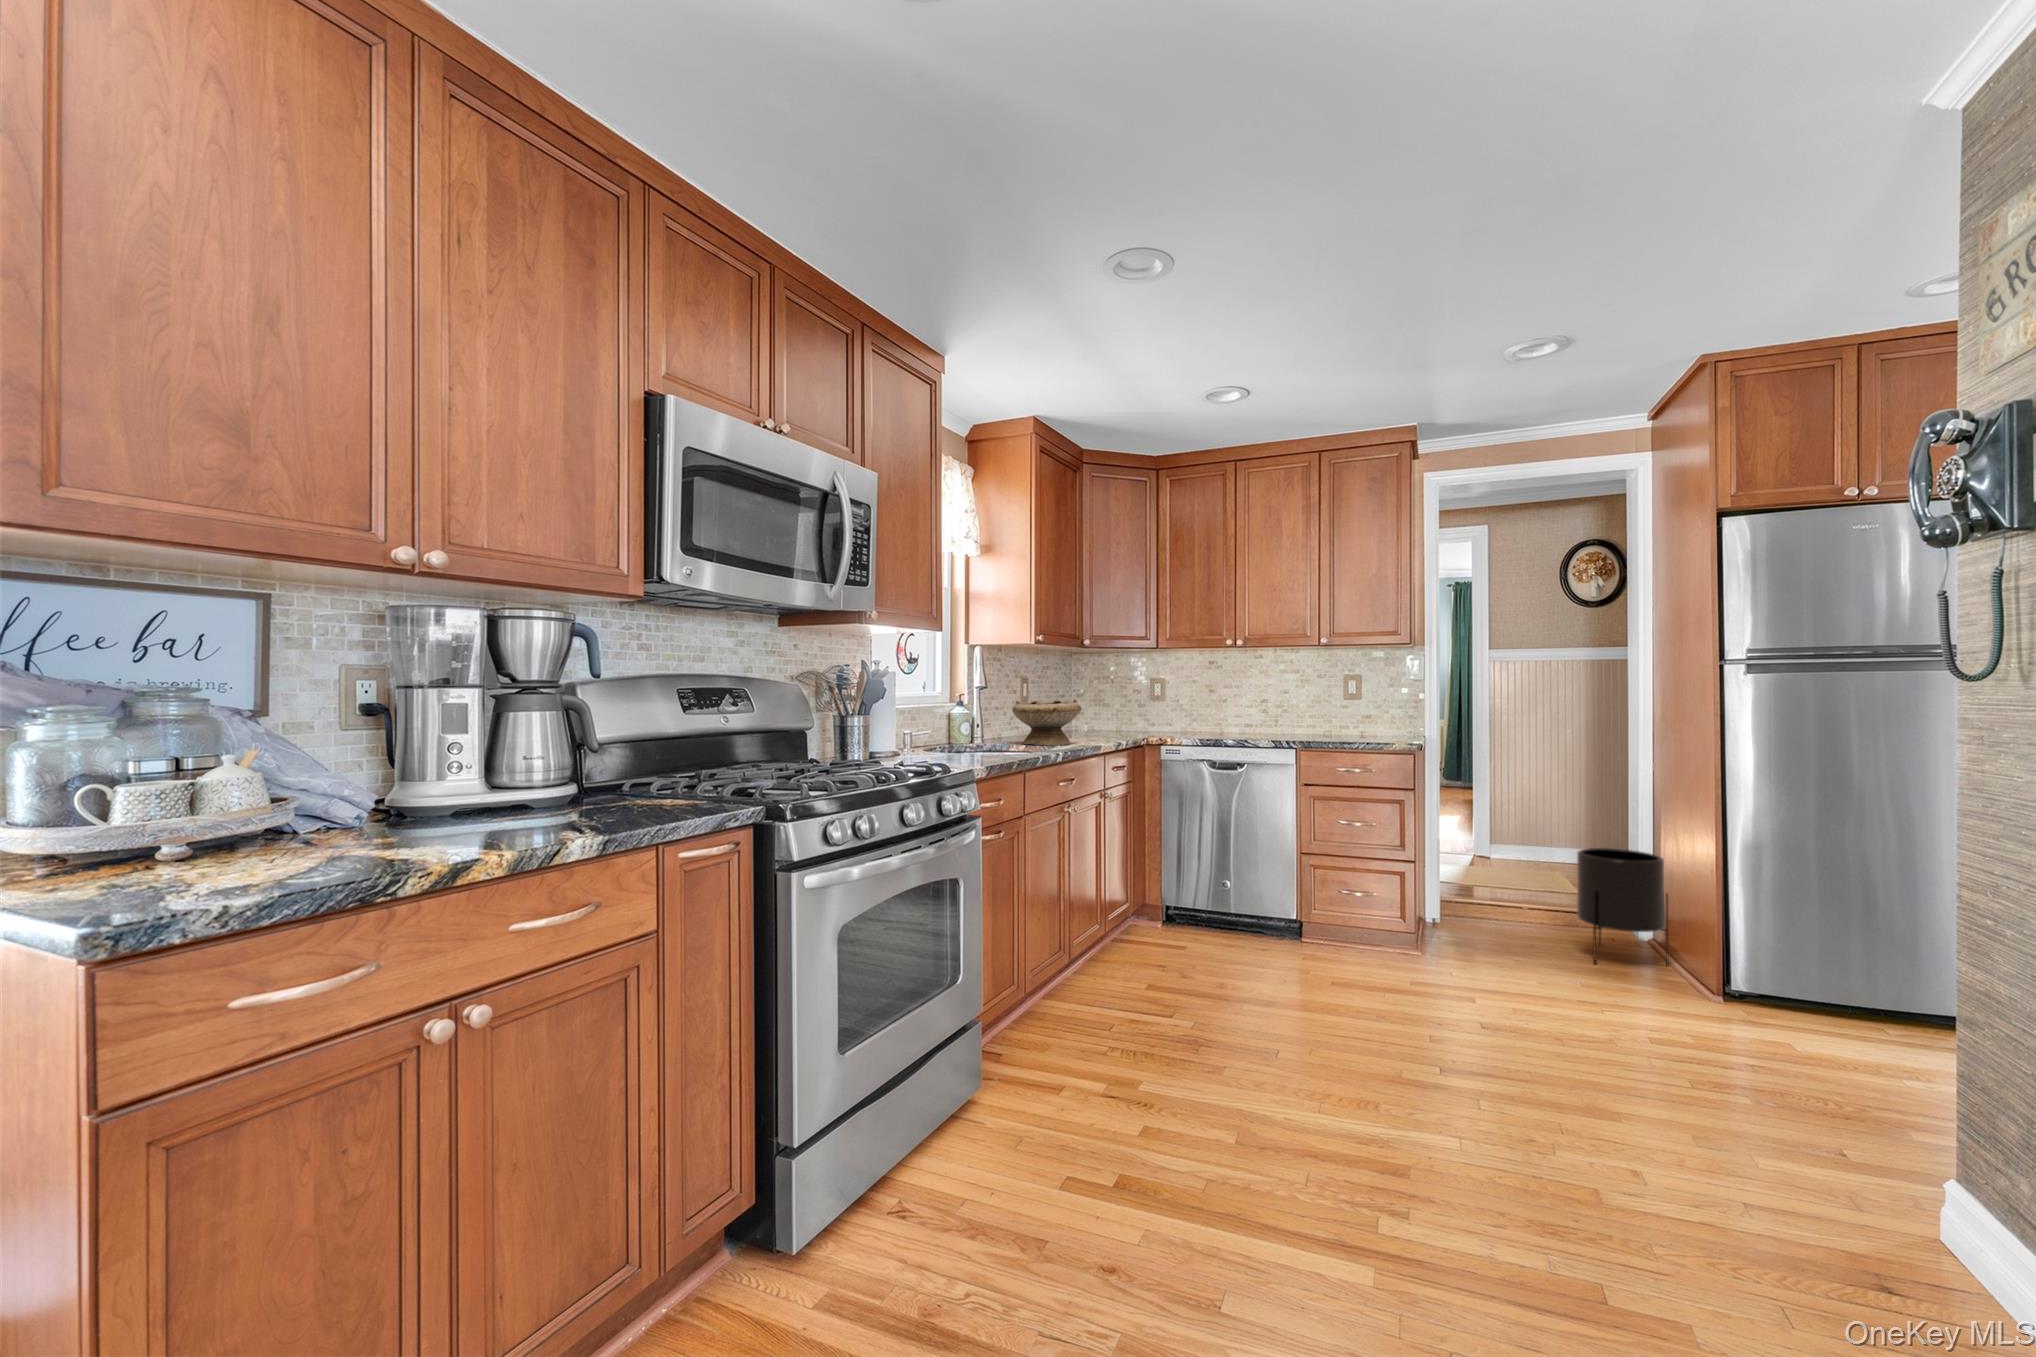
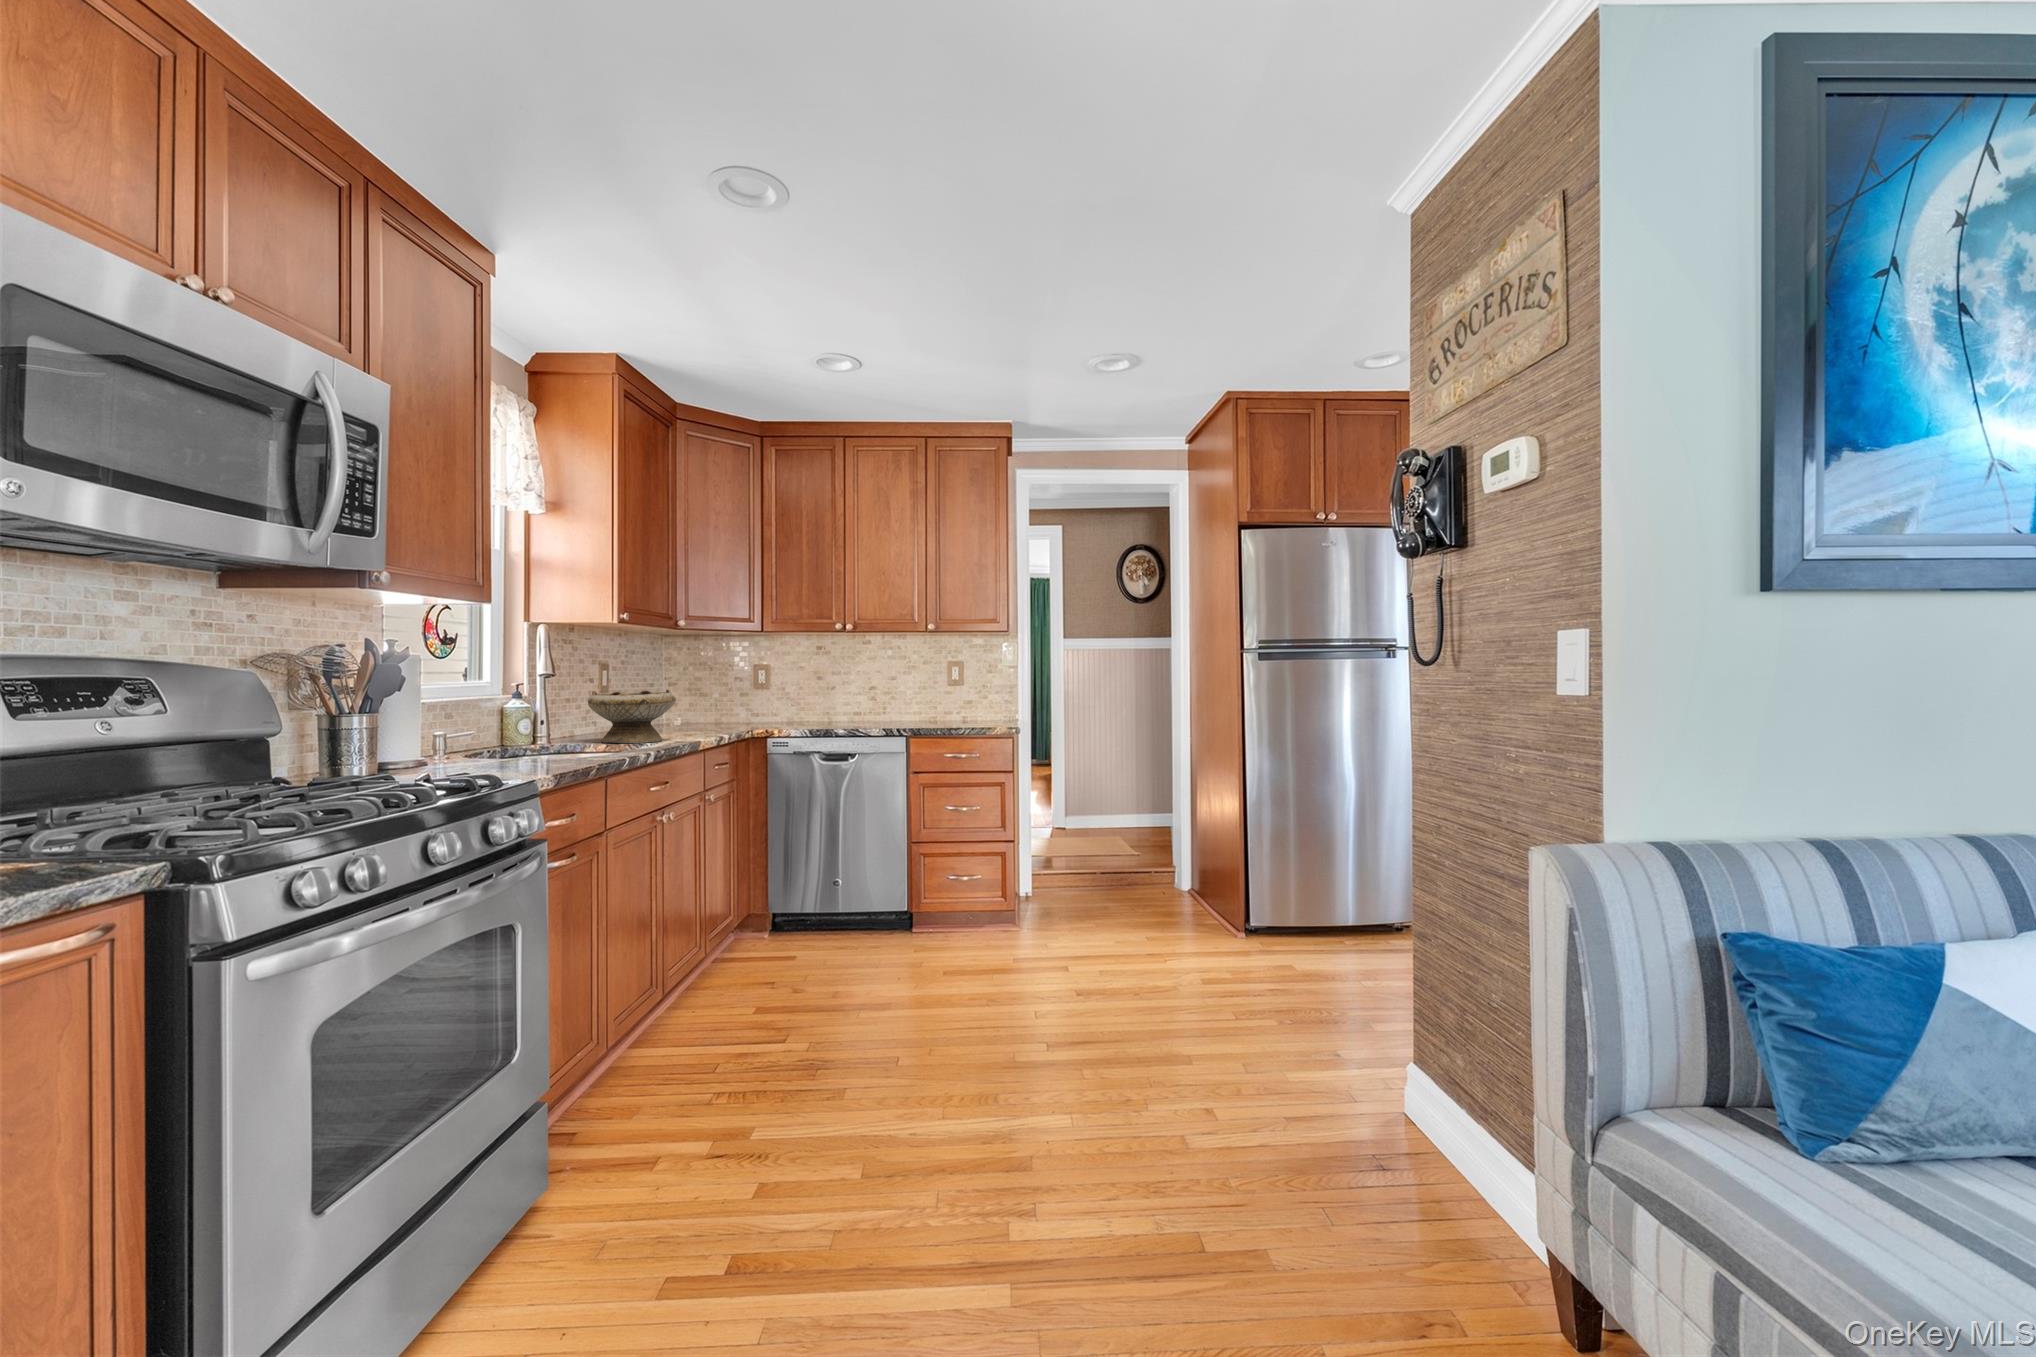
planter: present [1577,848,1669,965] -> none [1148,818,1216,921]

